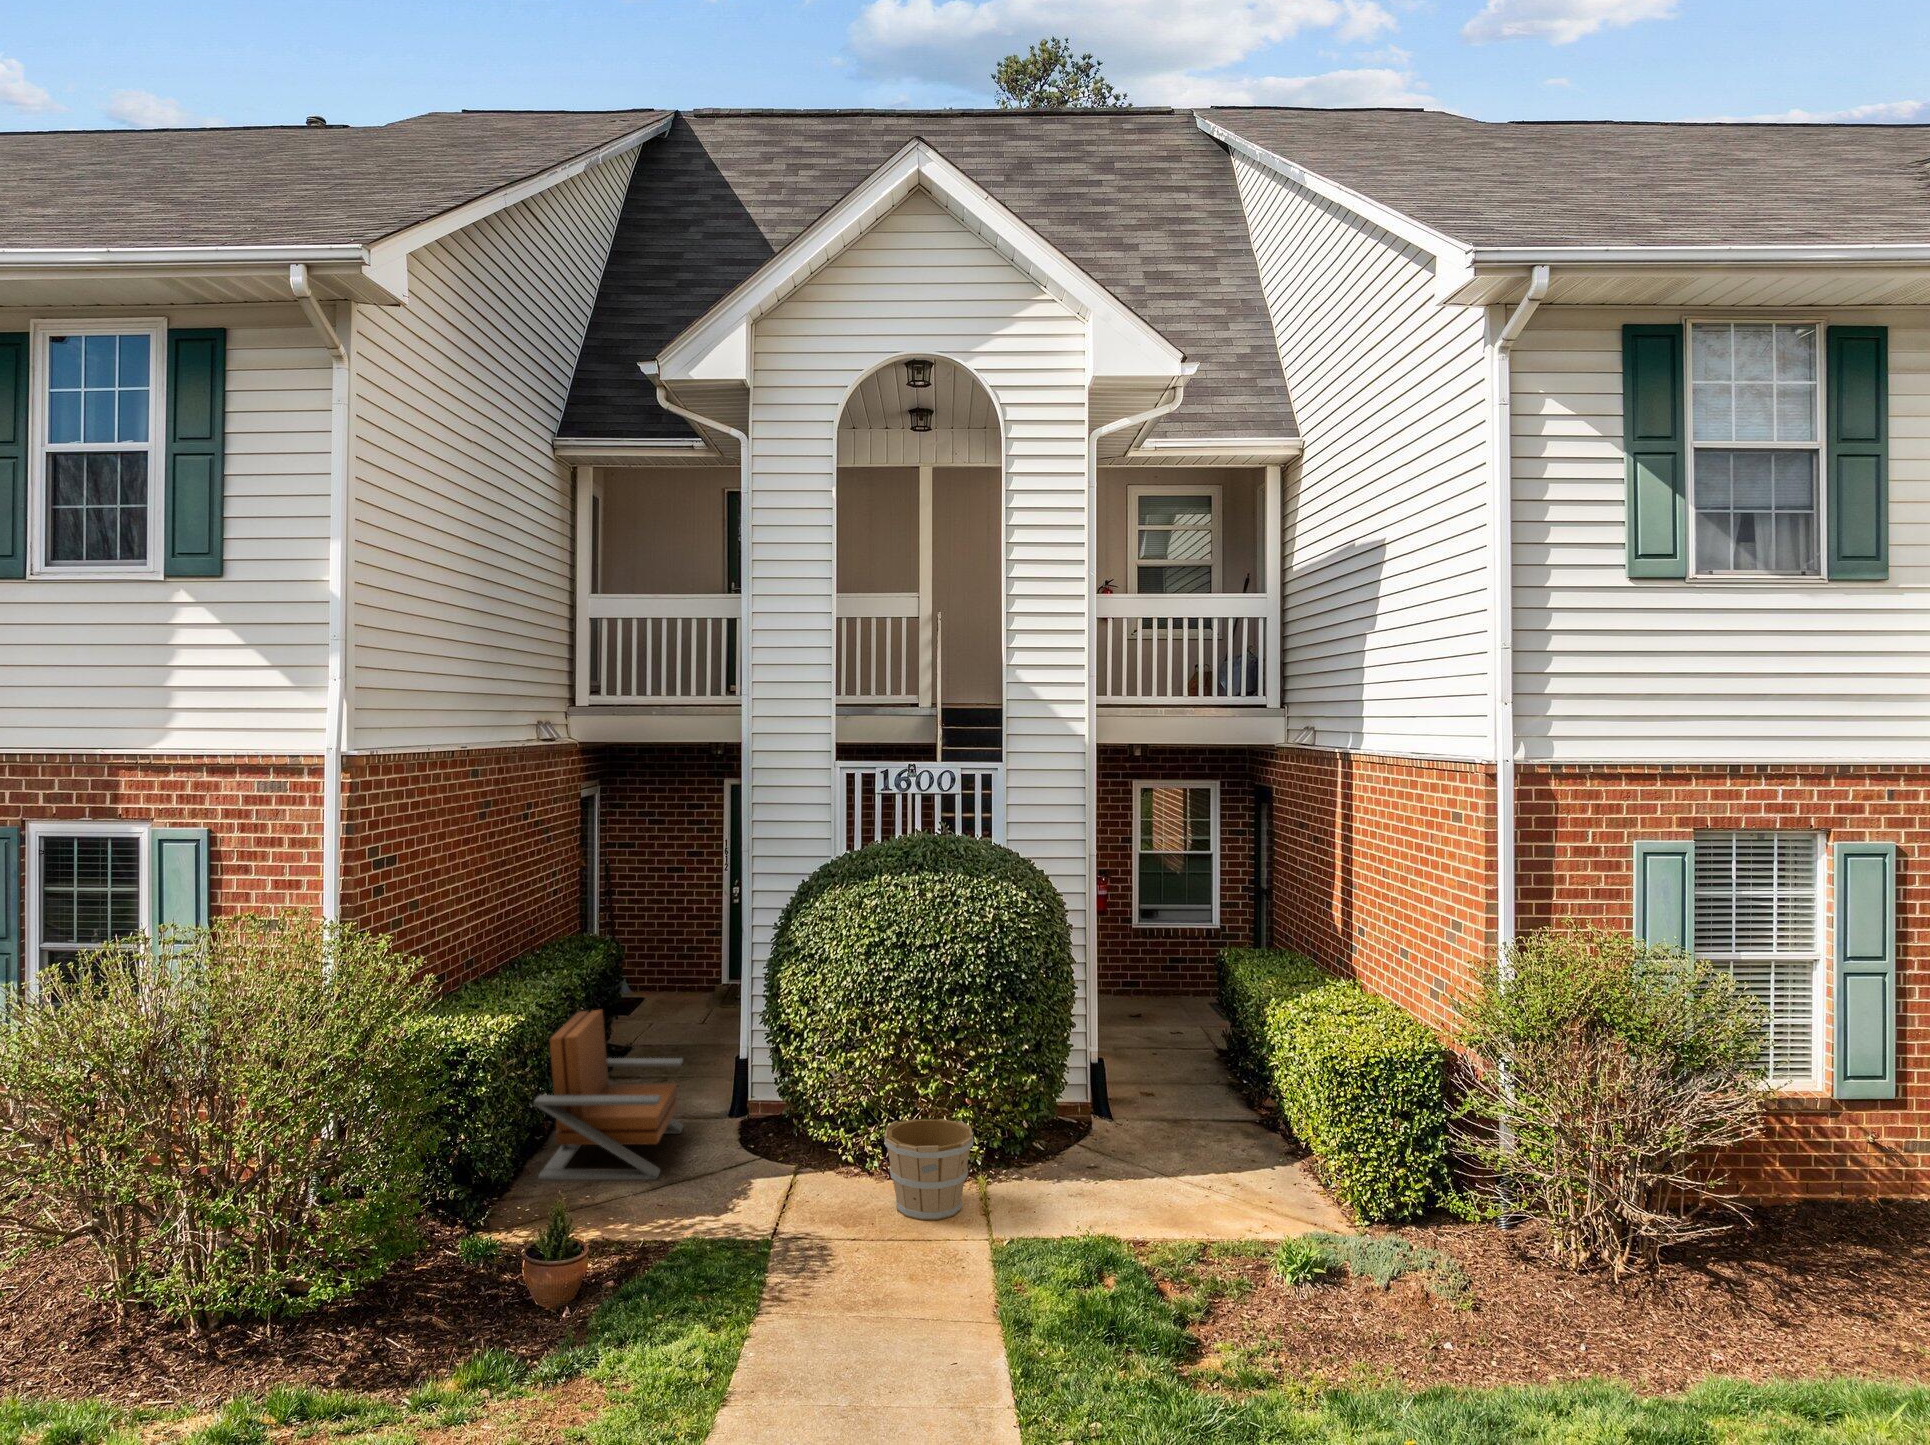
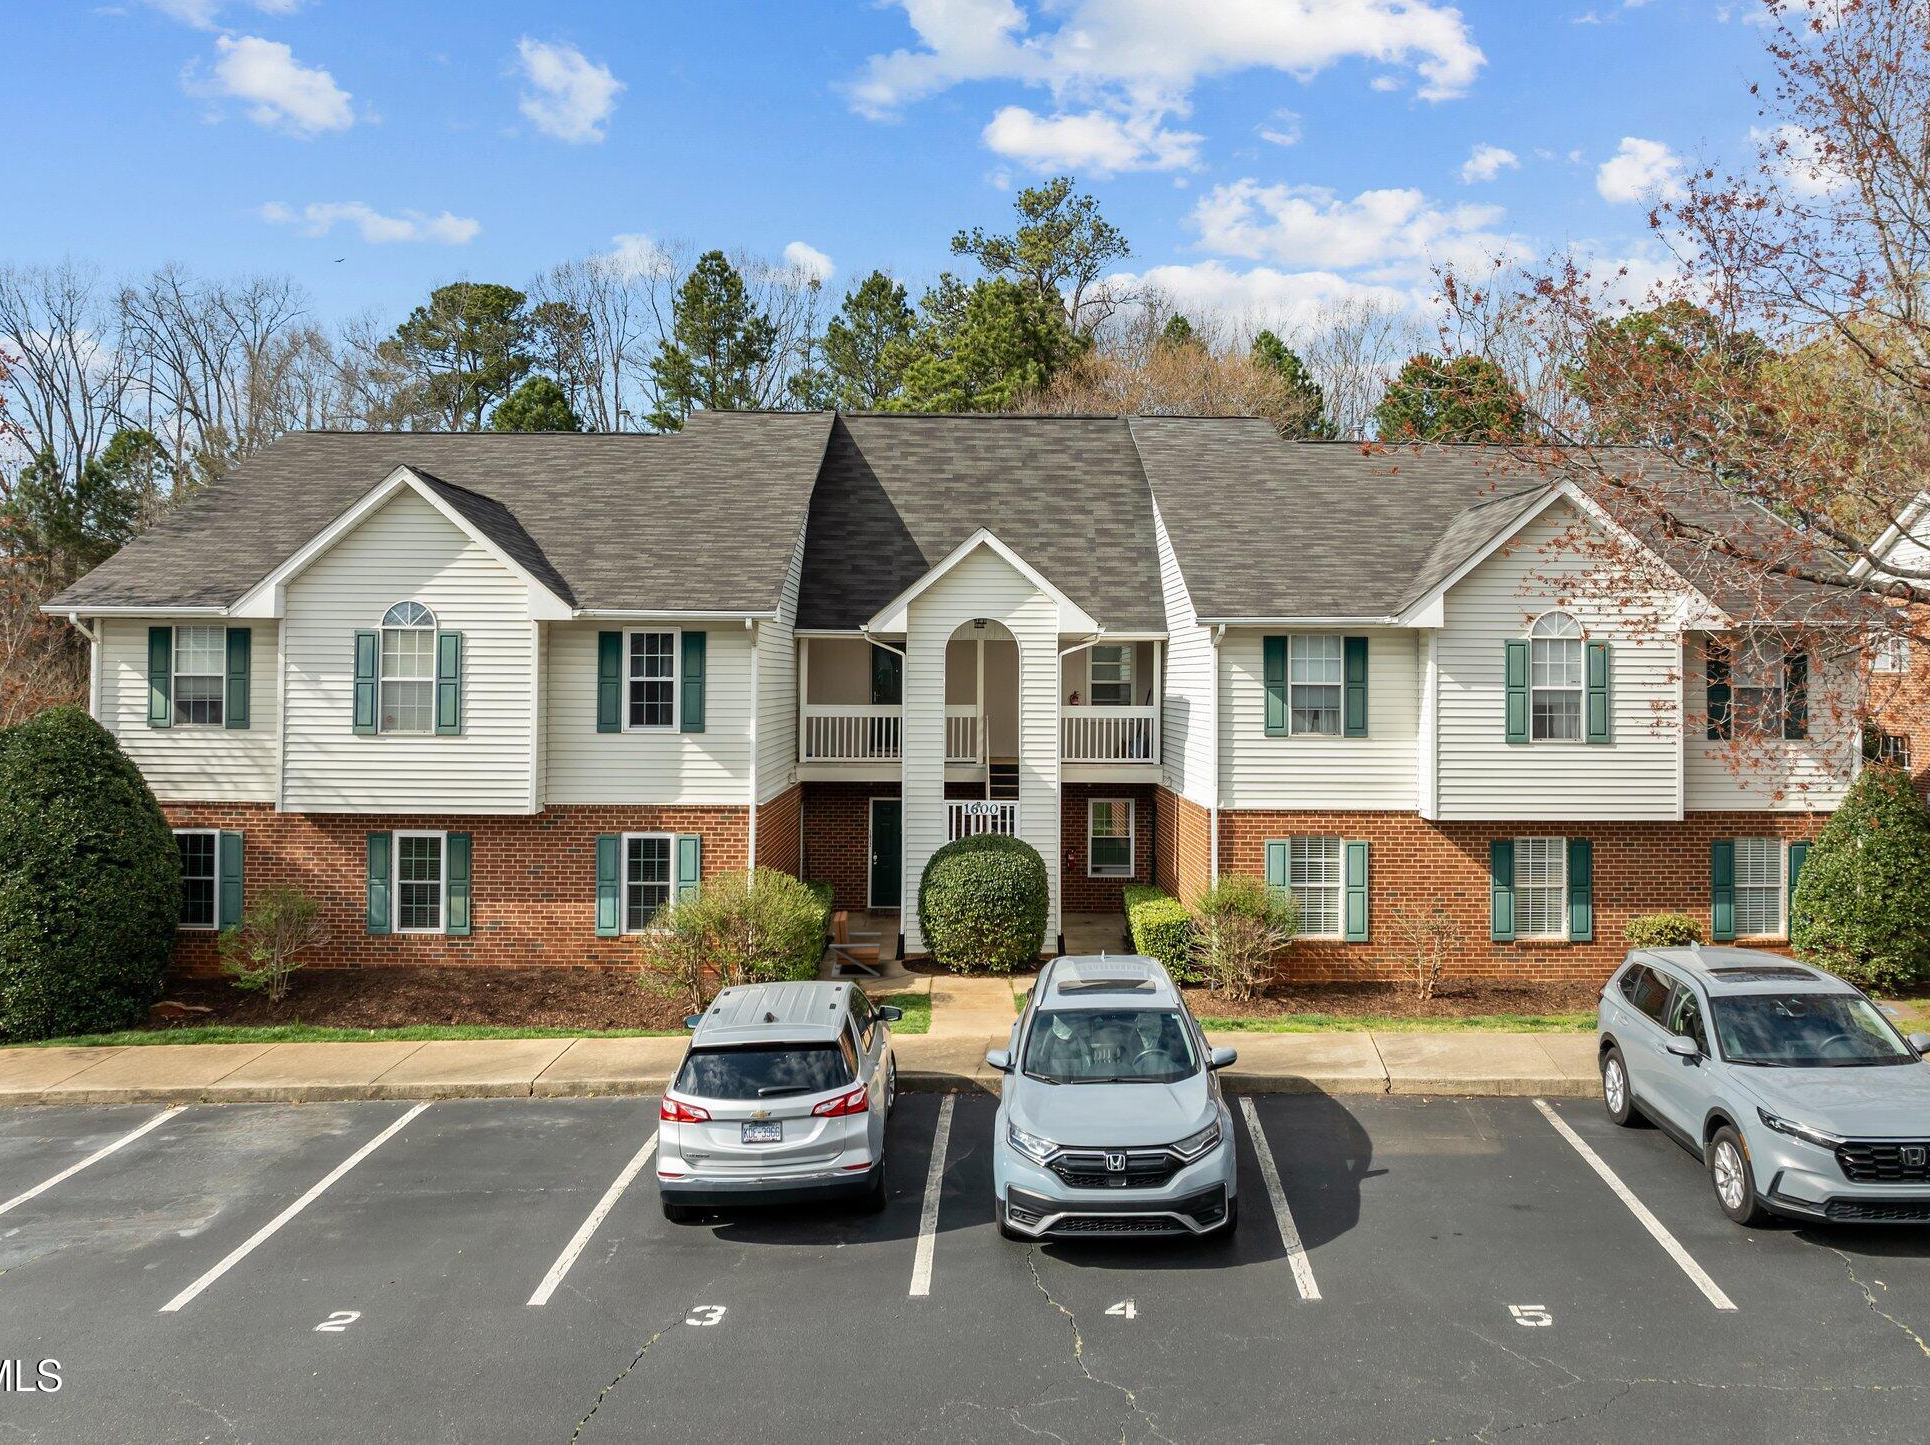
wooden bucket: present [885,1119,974,1220] -> none [974,951,1010,987]

